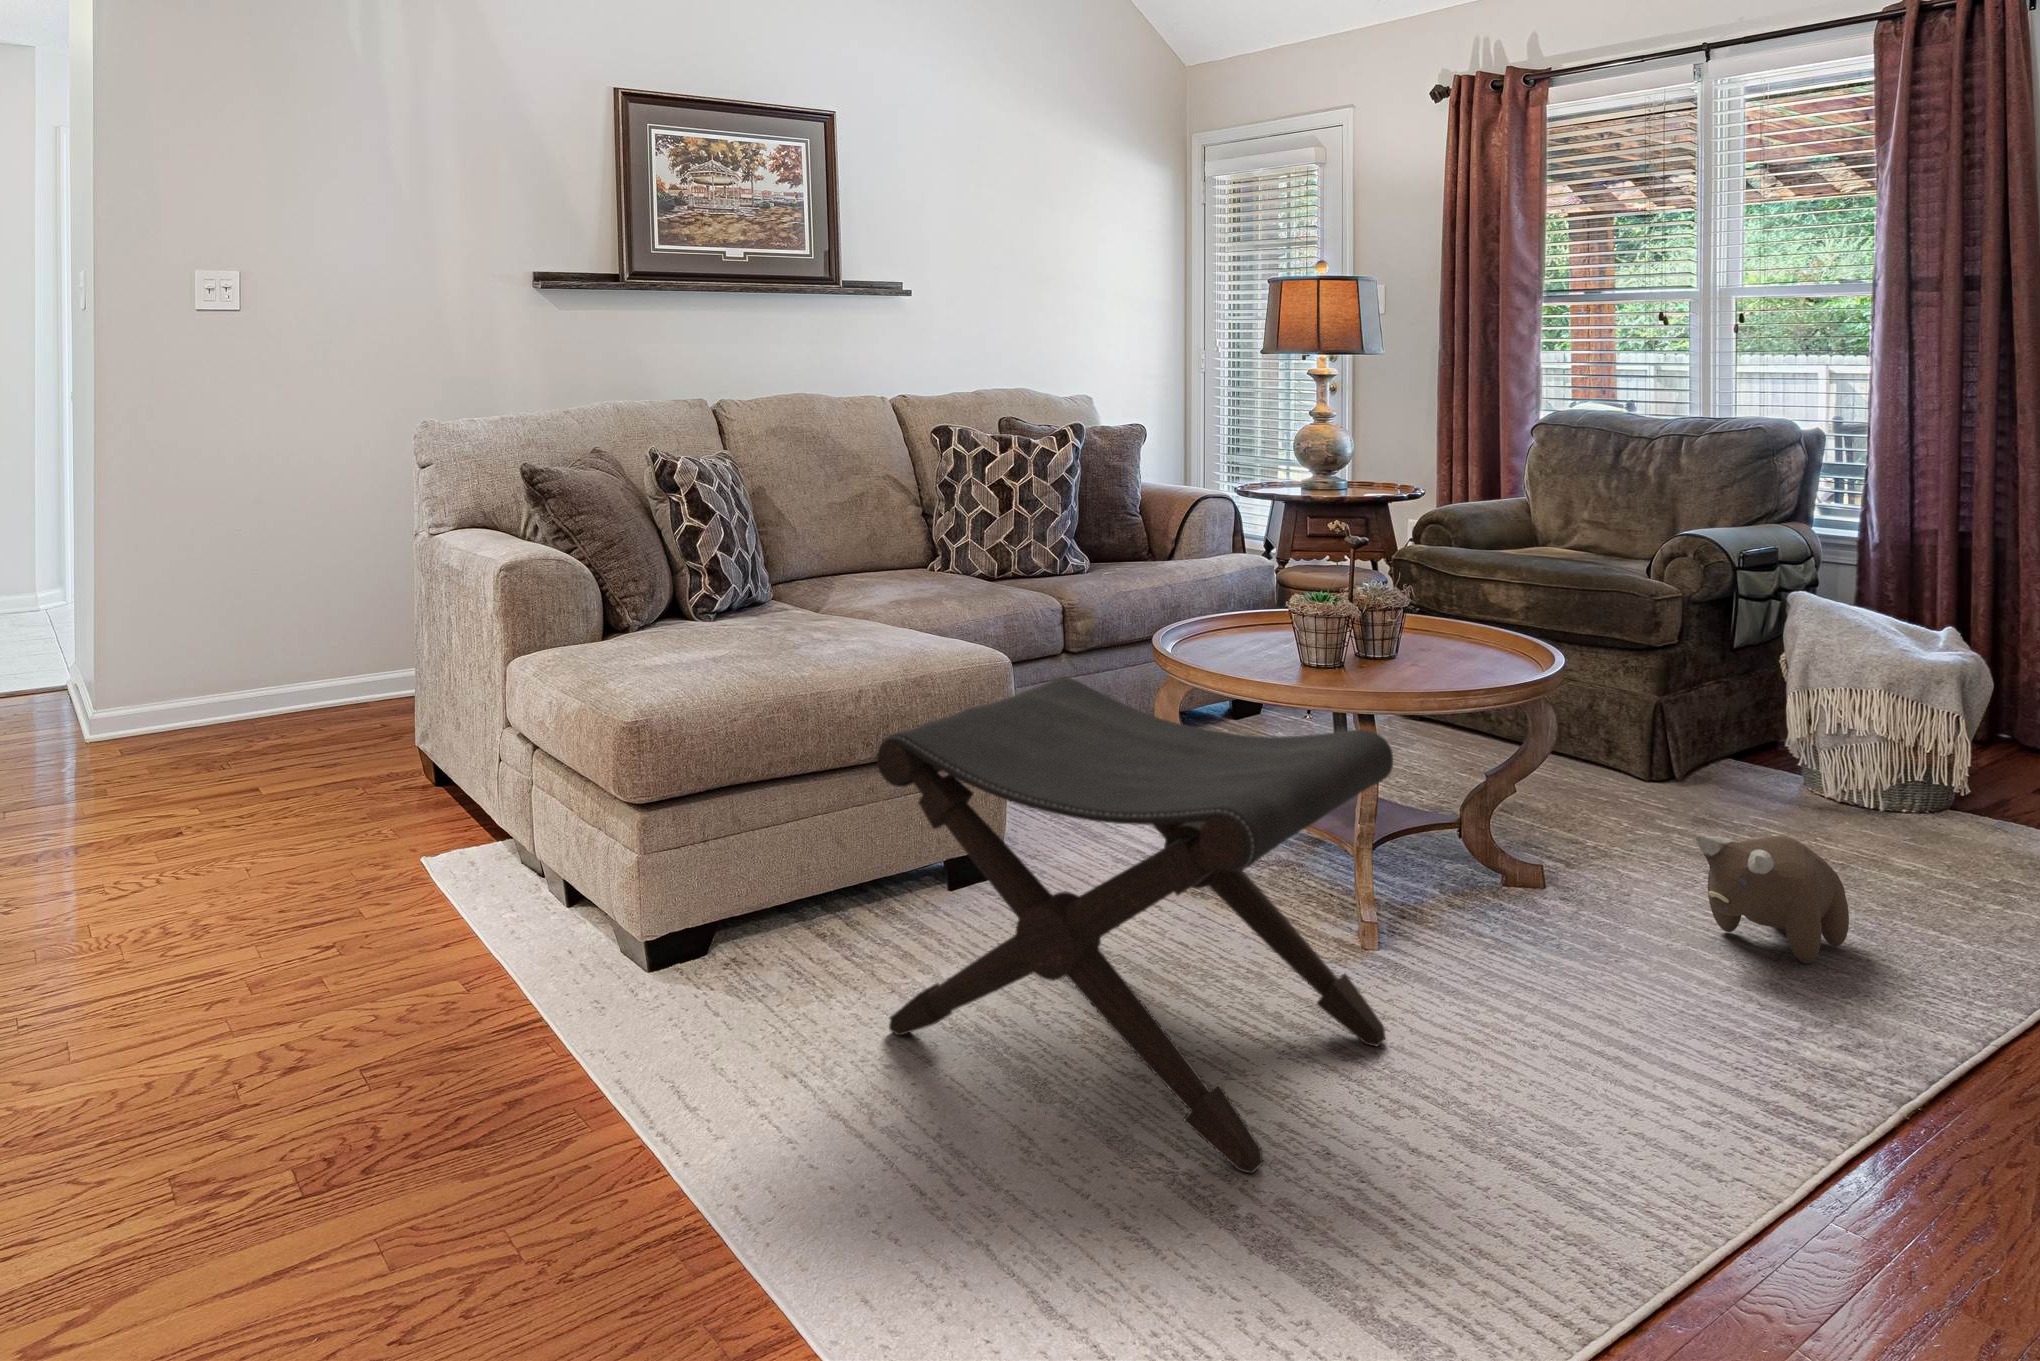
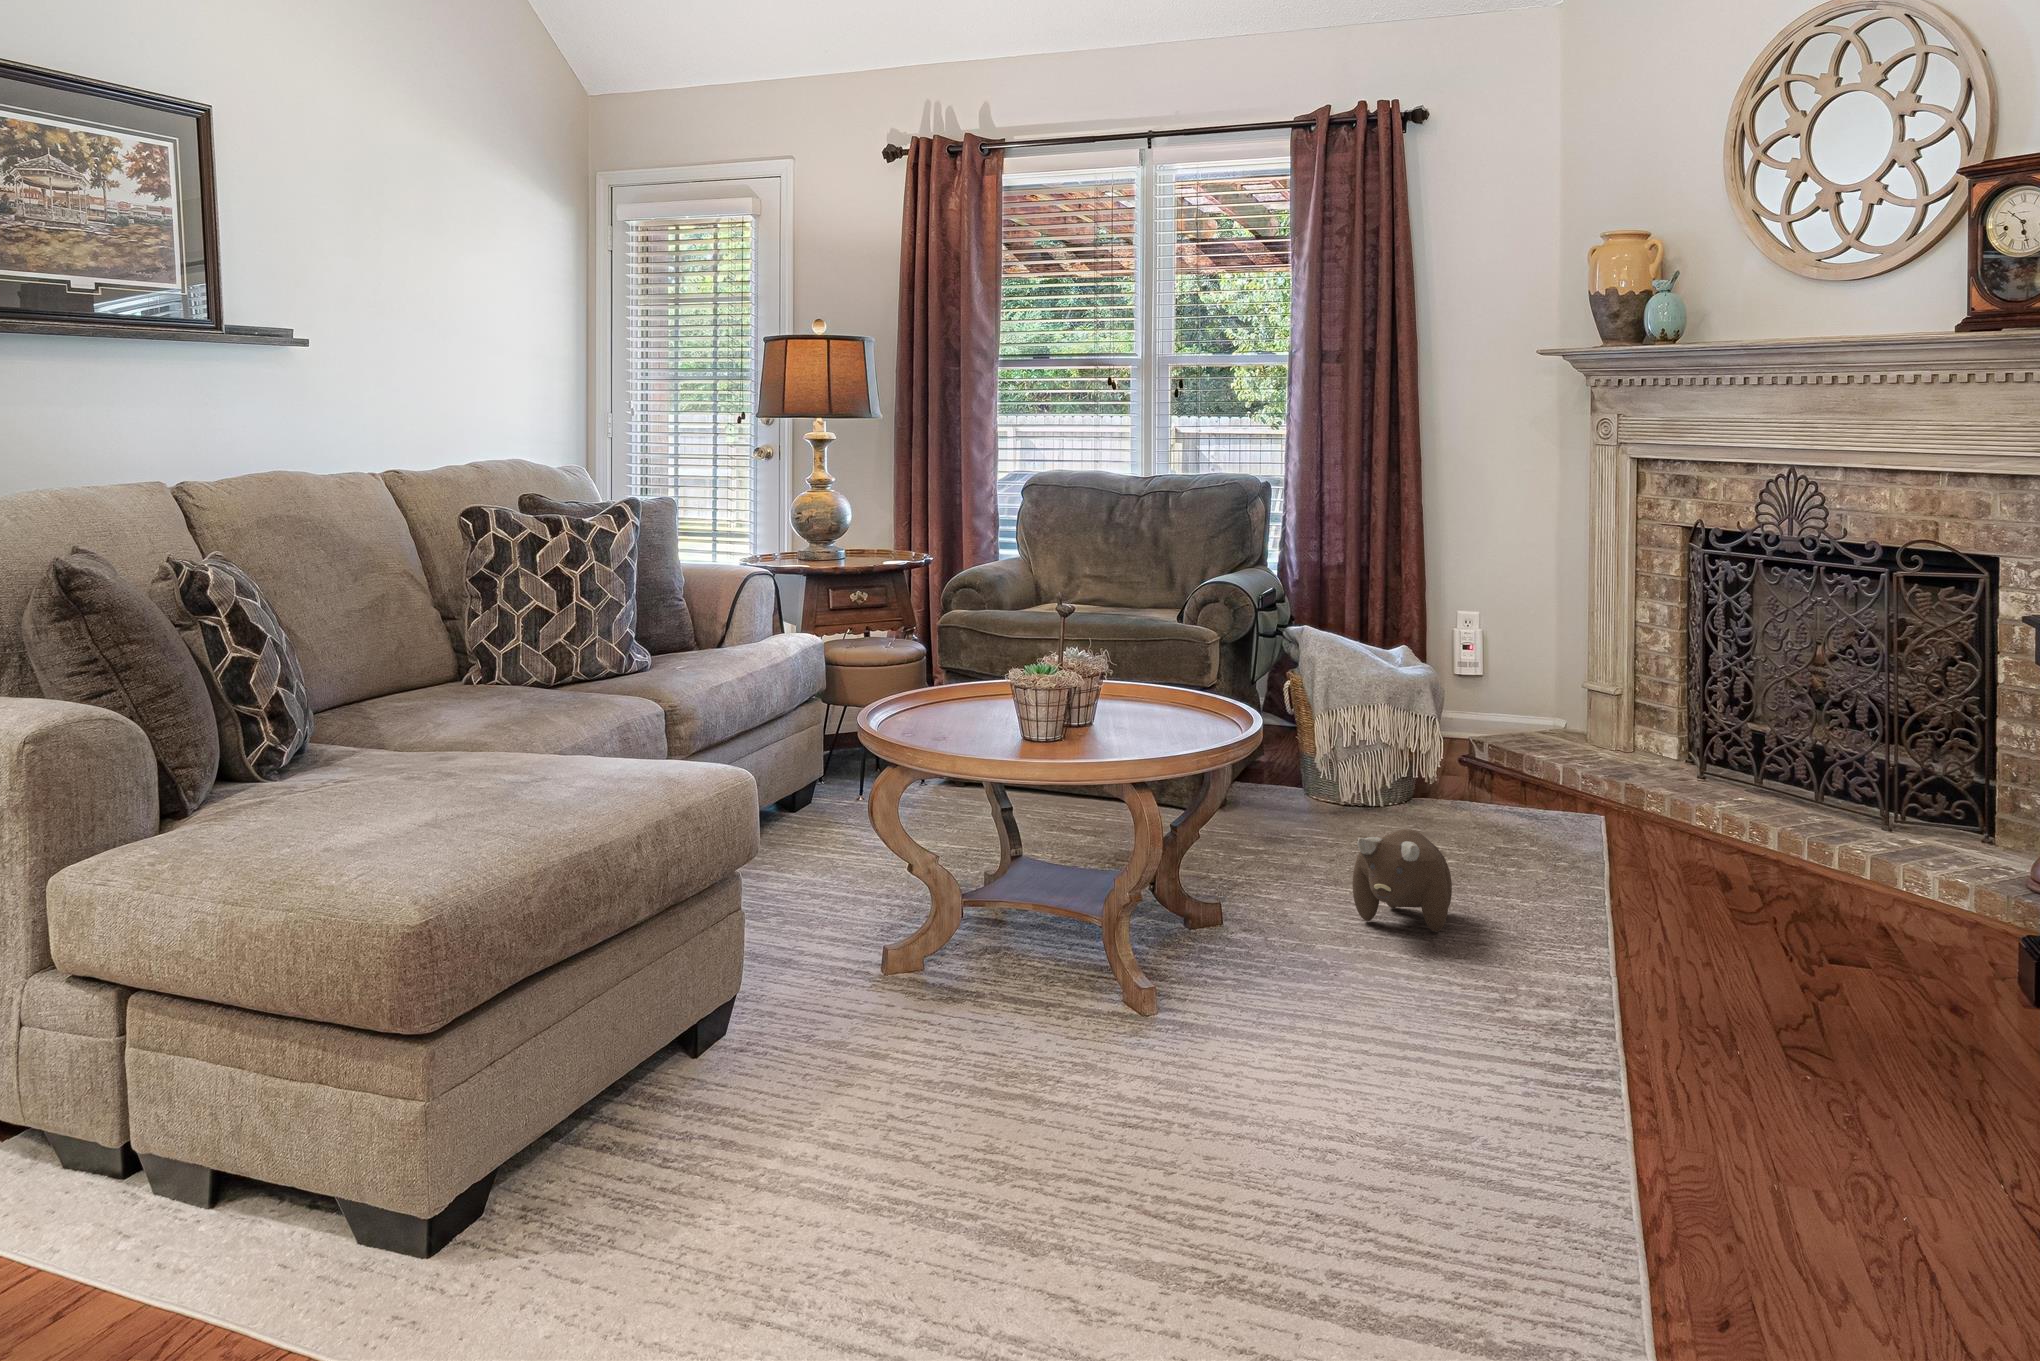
footstool: present [877,677,1393,1174] -> none [786,771,1248,1198]

